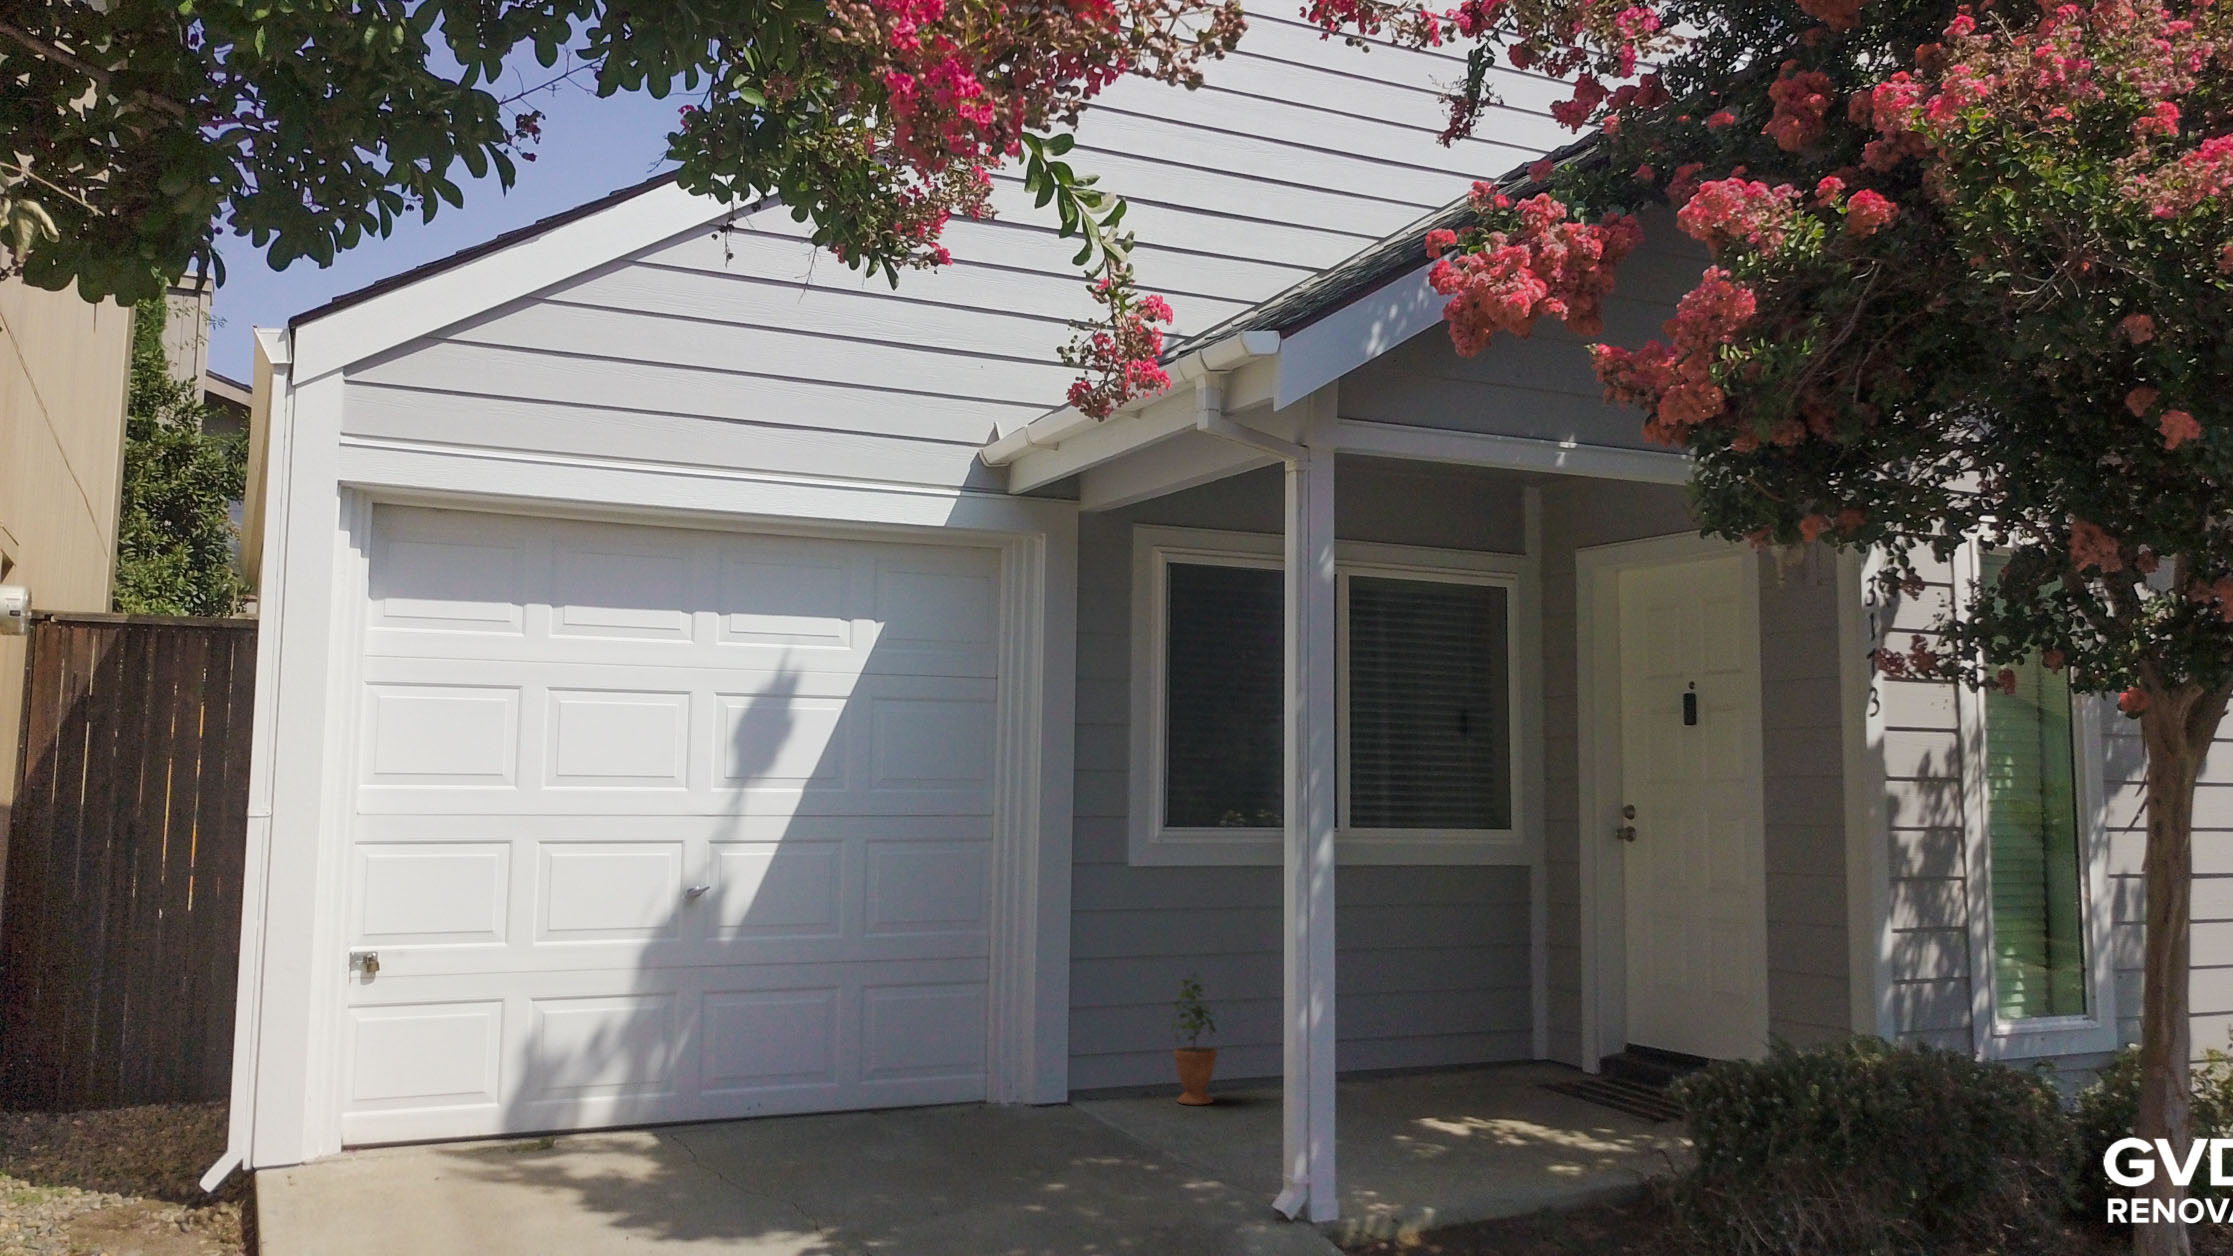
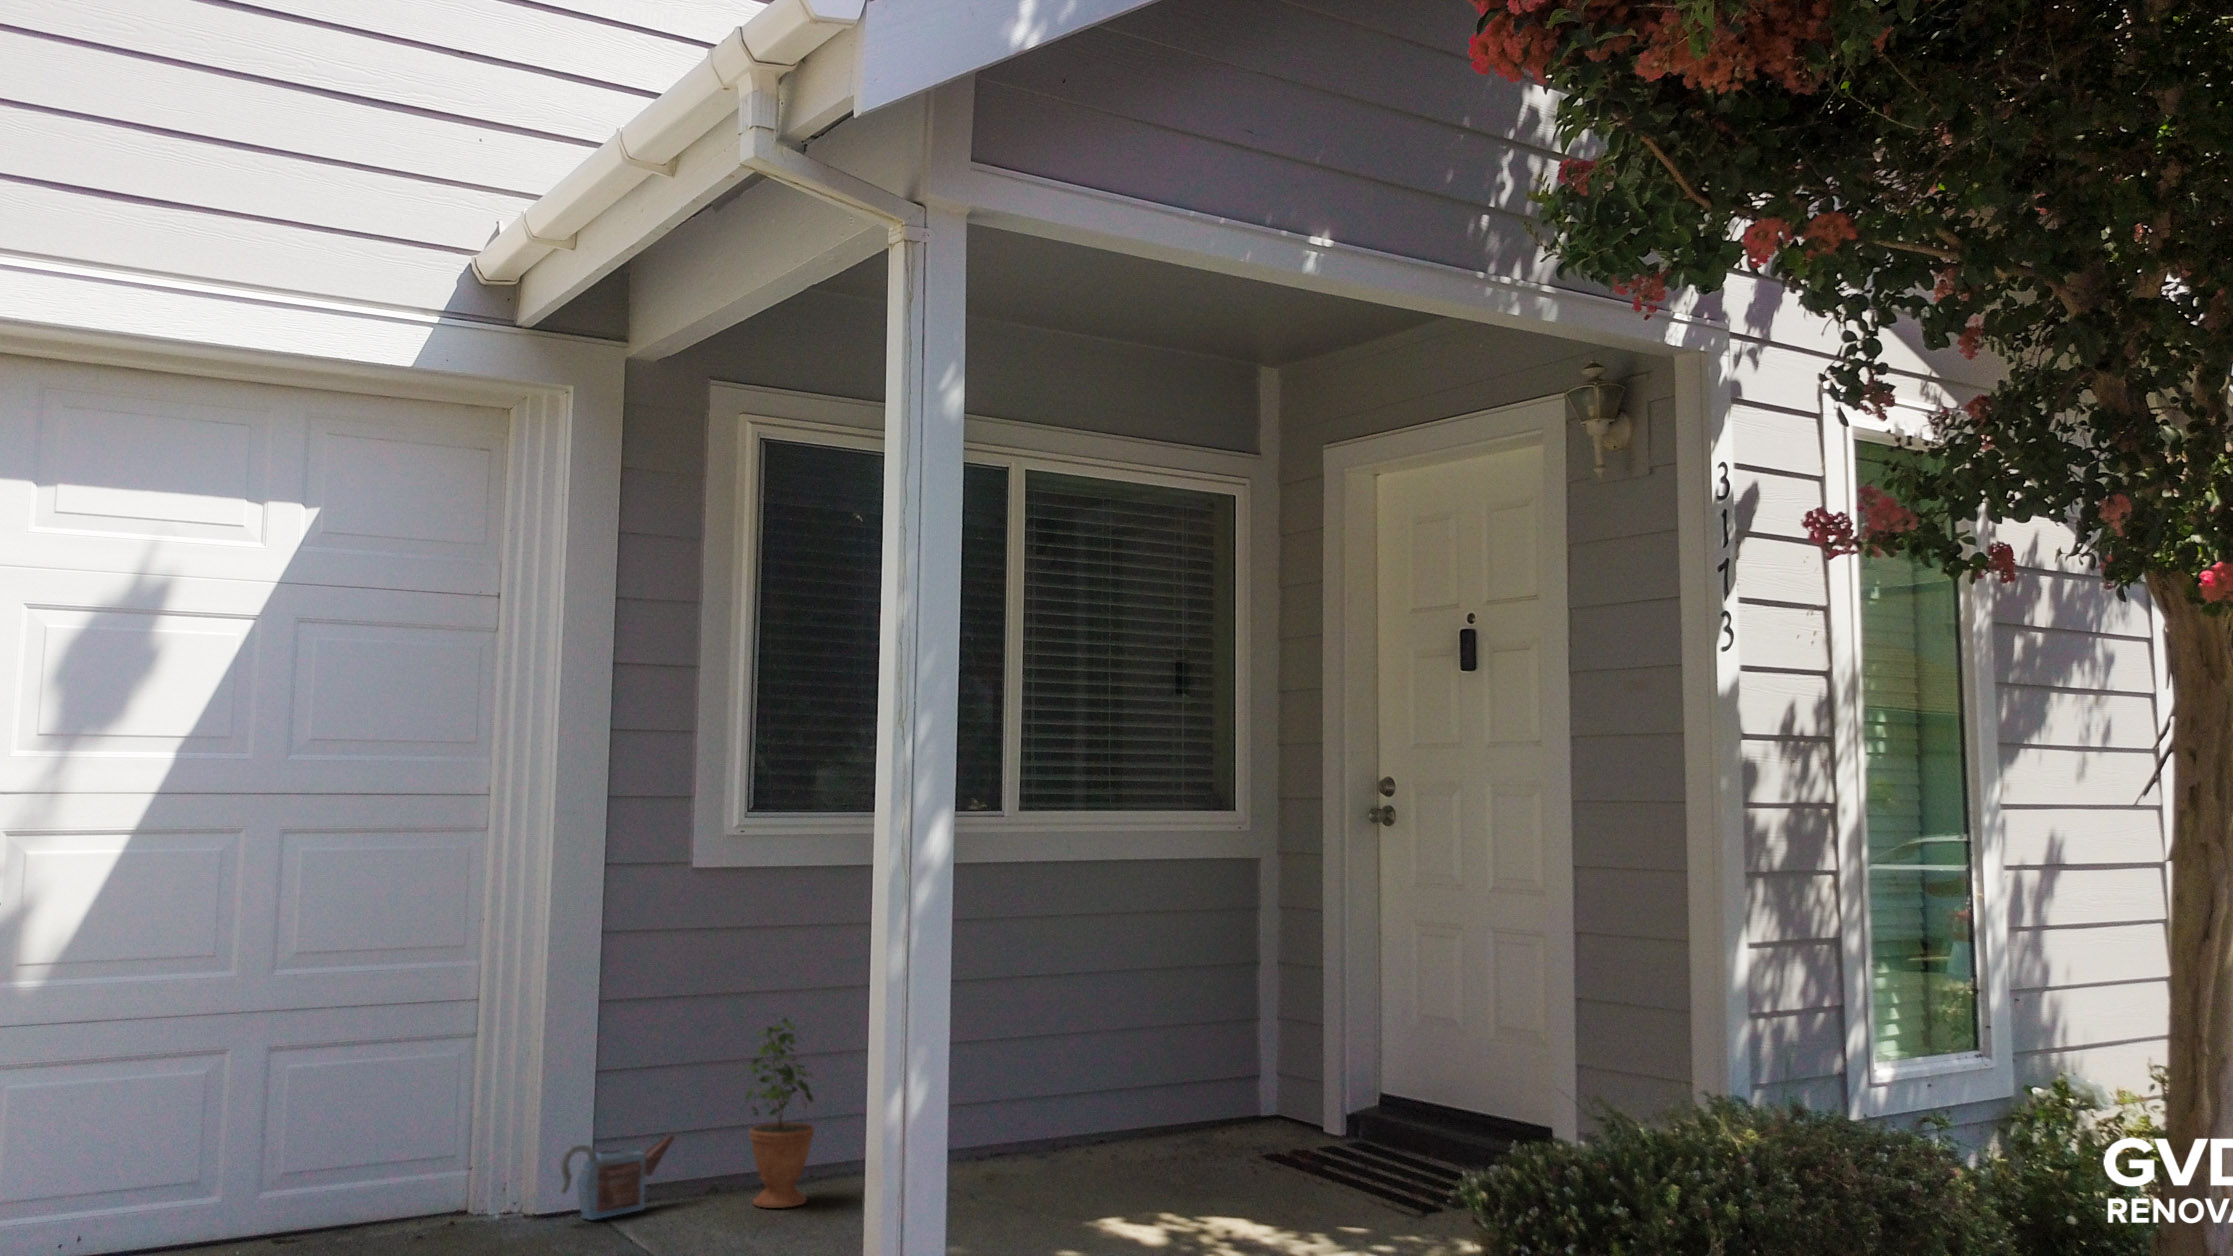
watering can: none [1051,1051,1123,1108] -> present [559,1136,674,1220]

